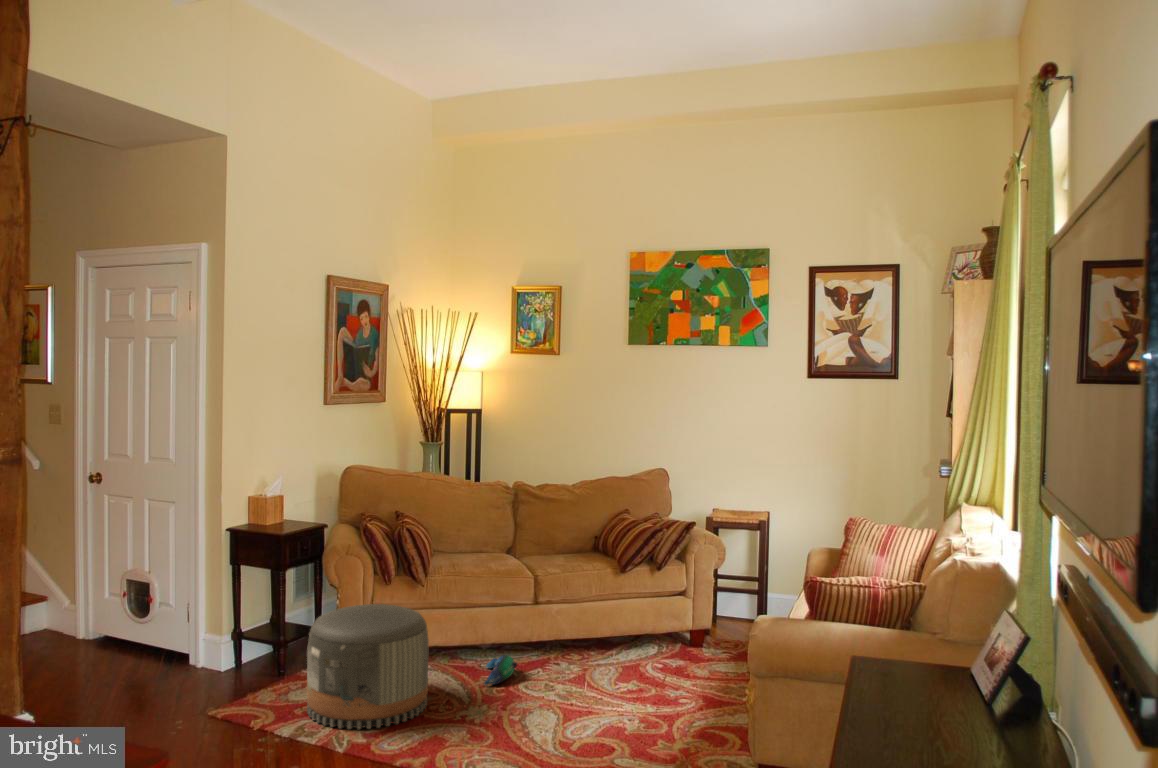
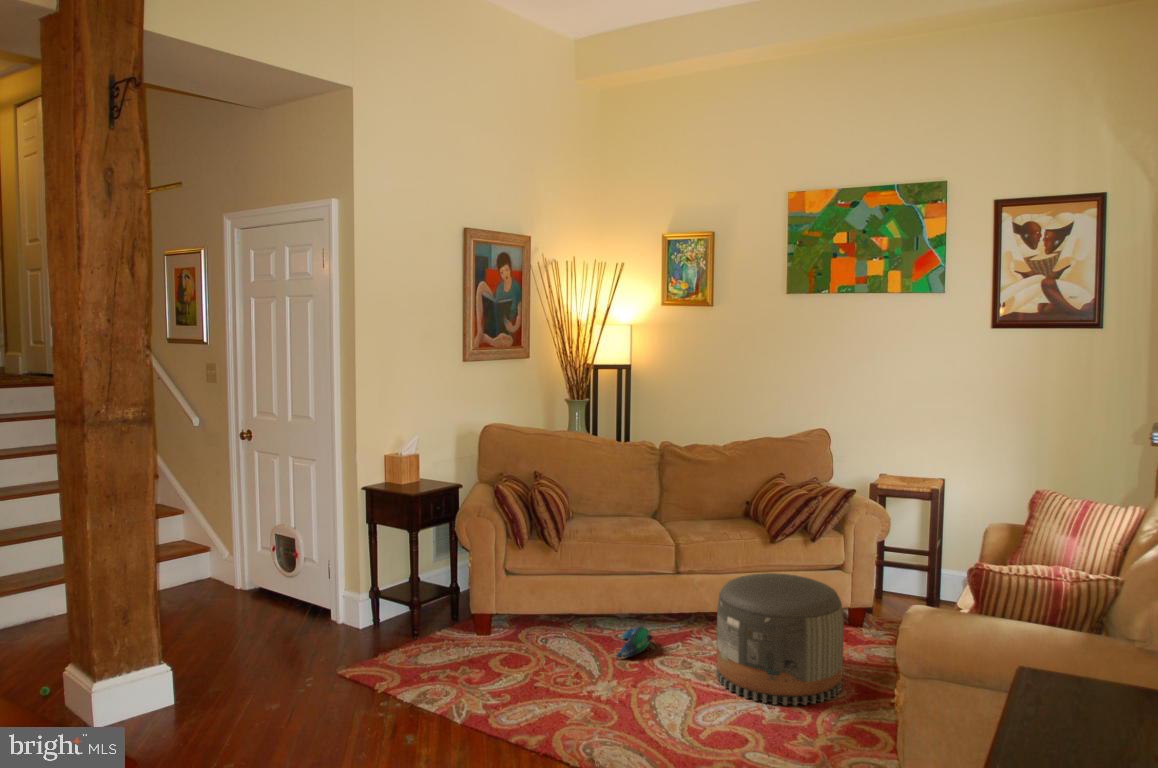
pouf: present [307,604,429,729] -> present [717,573,844,706]

